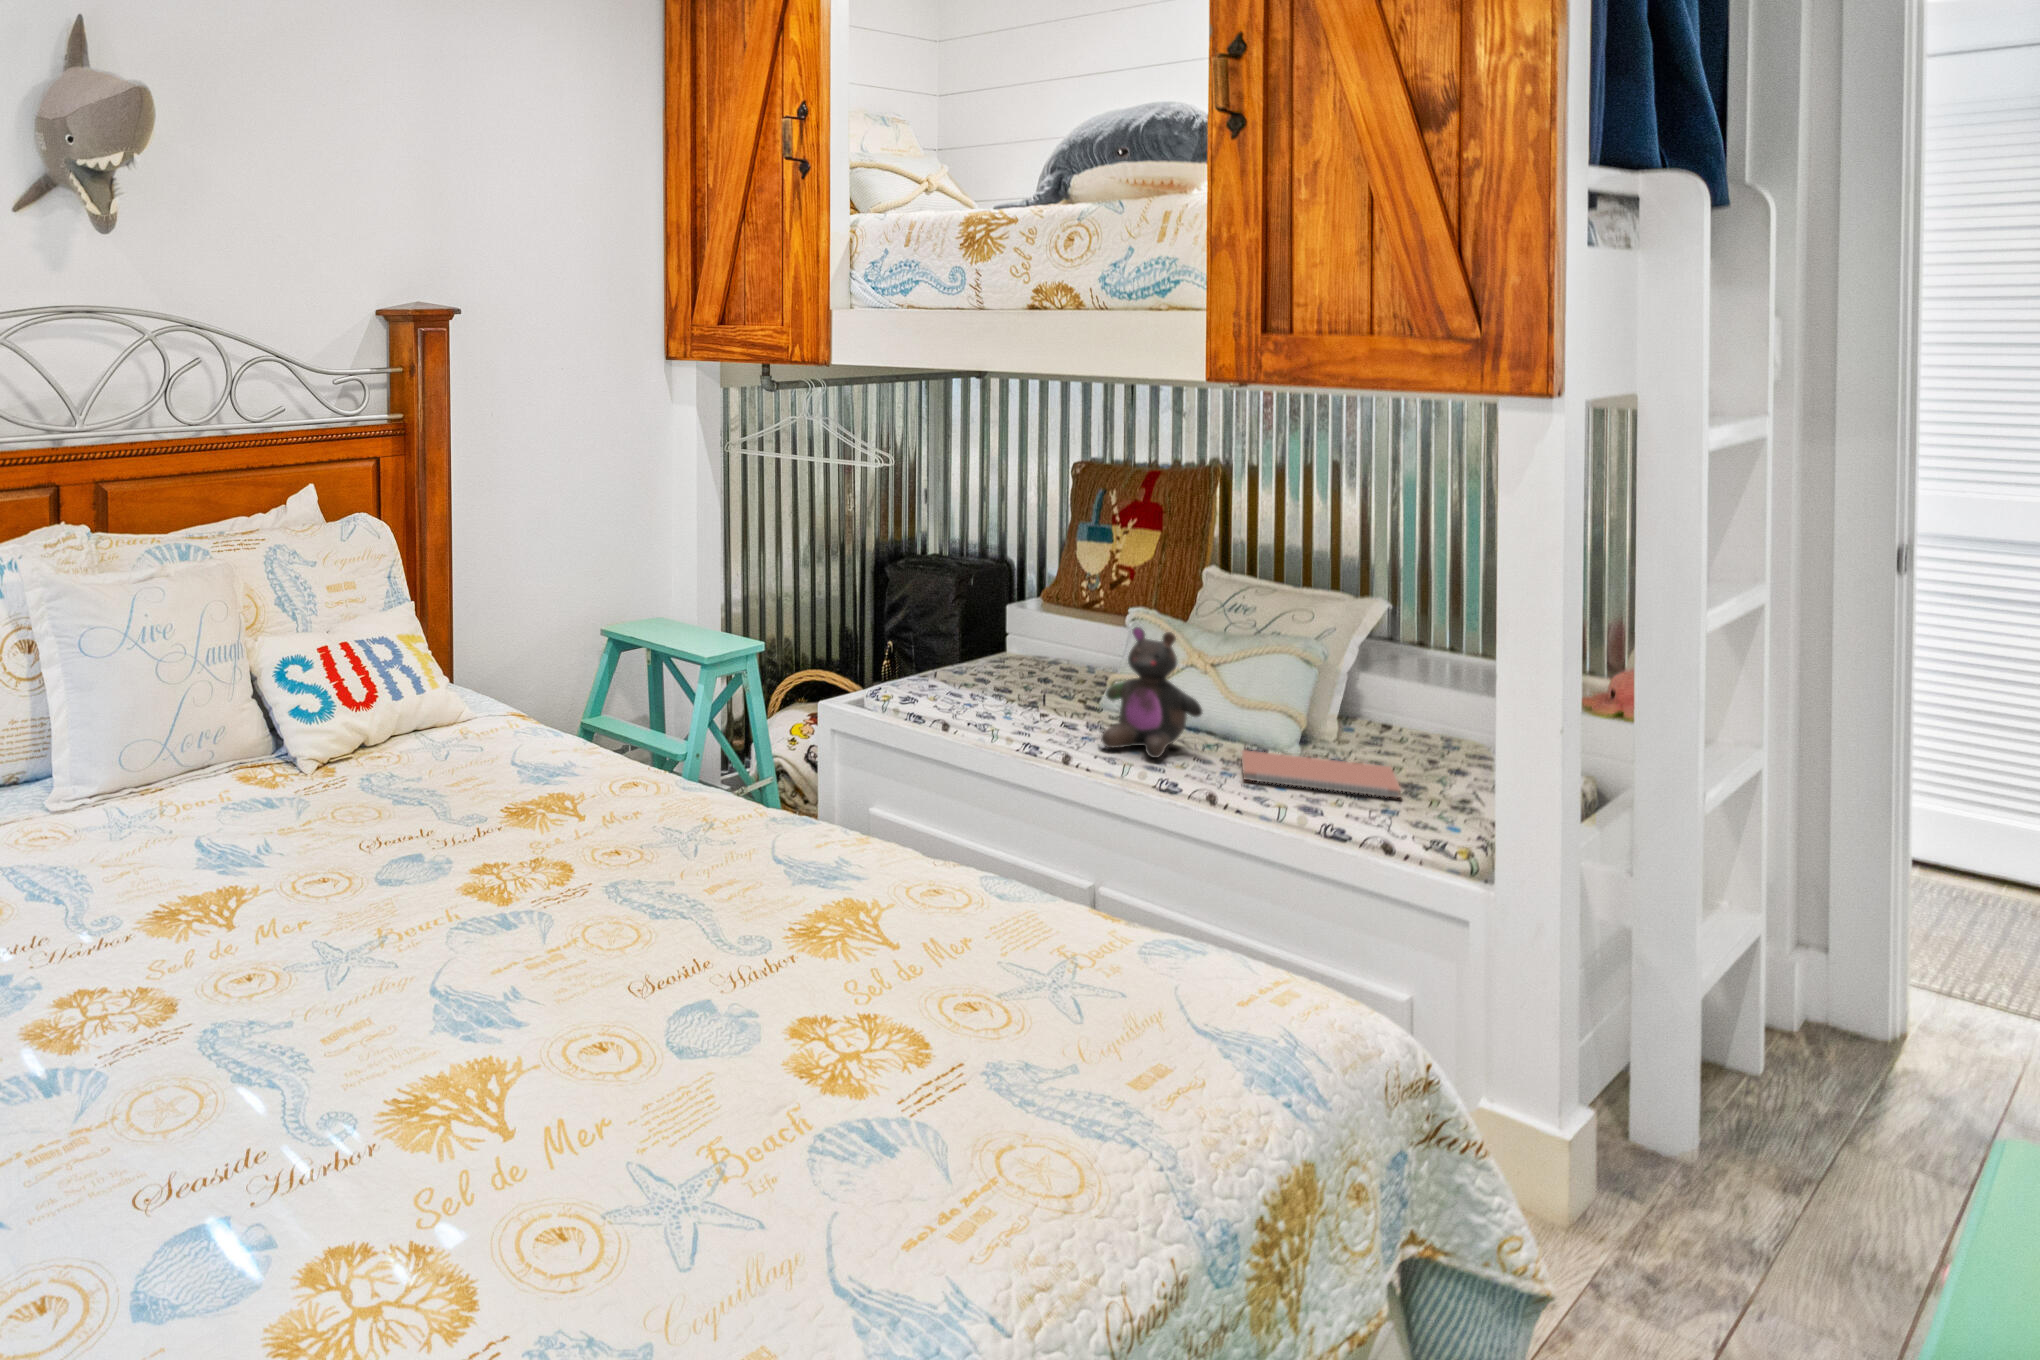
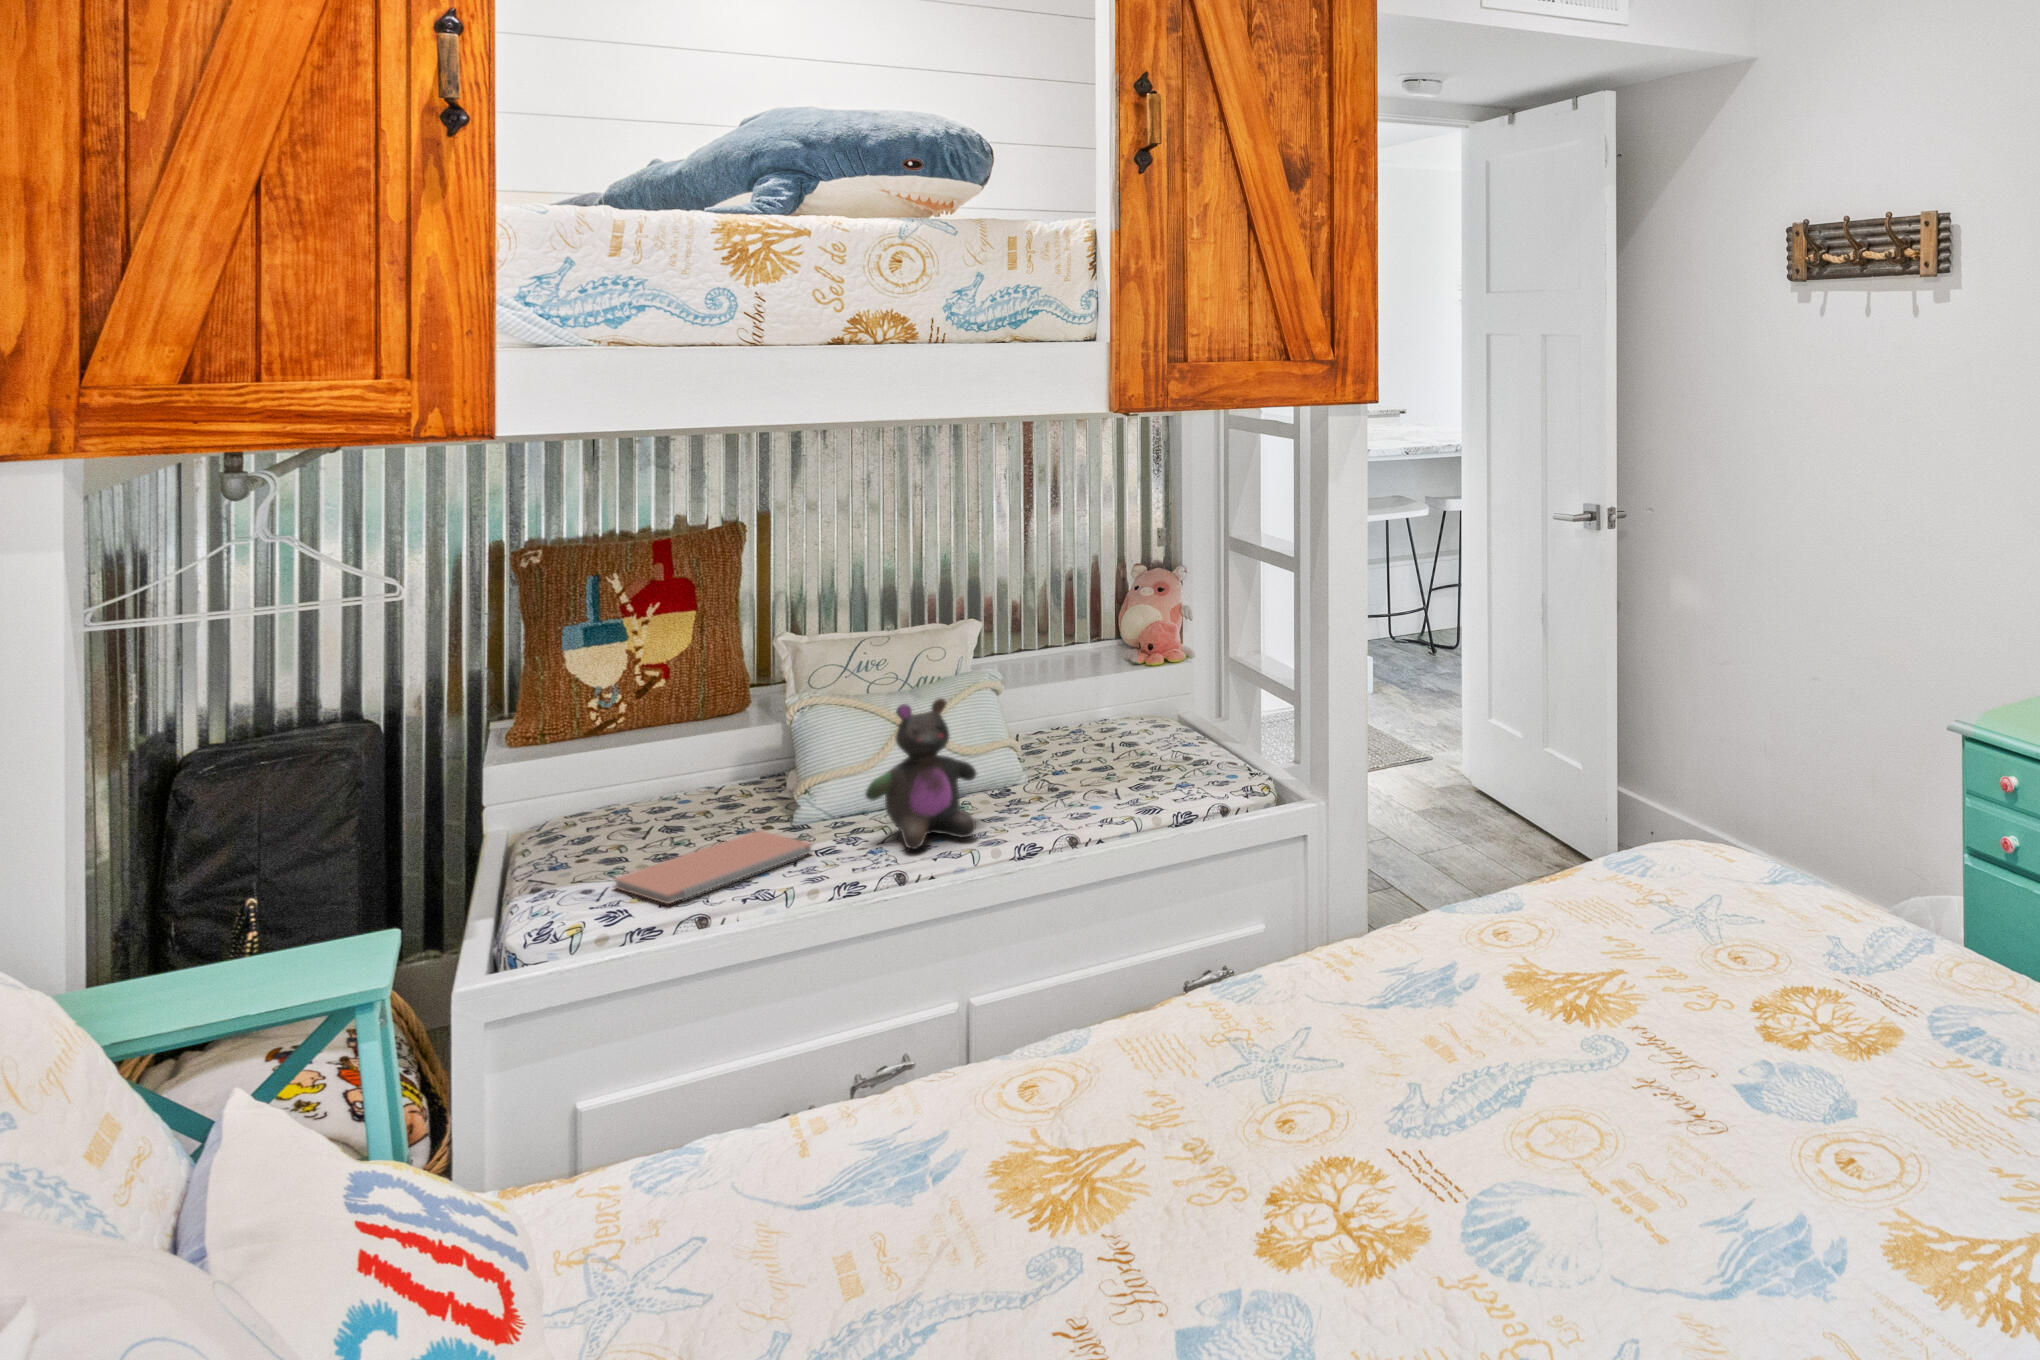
notebook: present [1242,750,1400,798] -> present [614,830,812,904]

